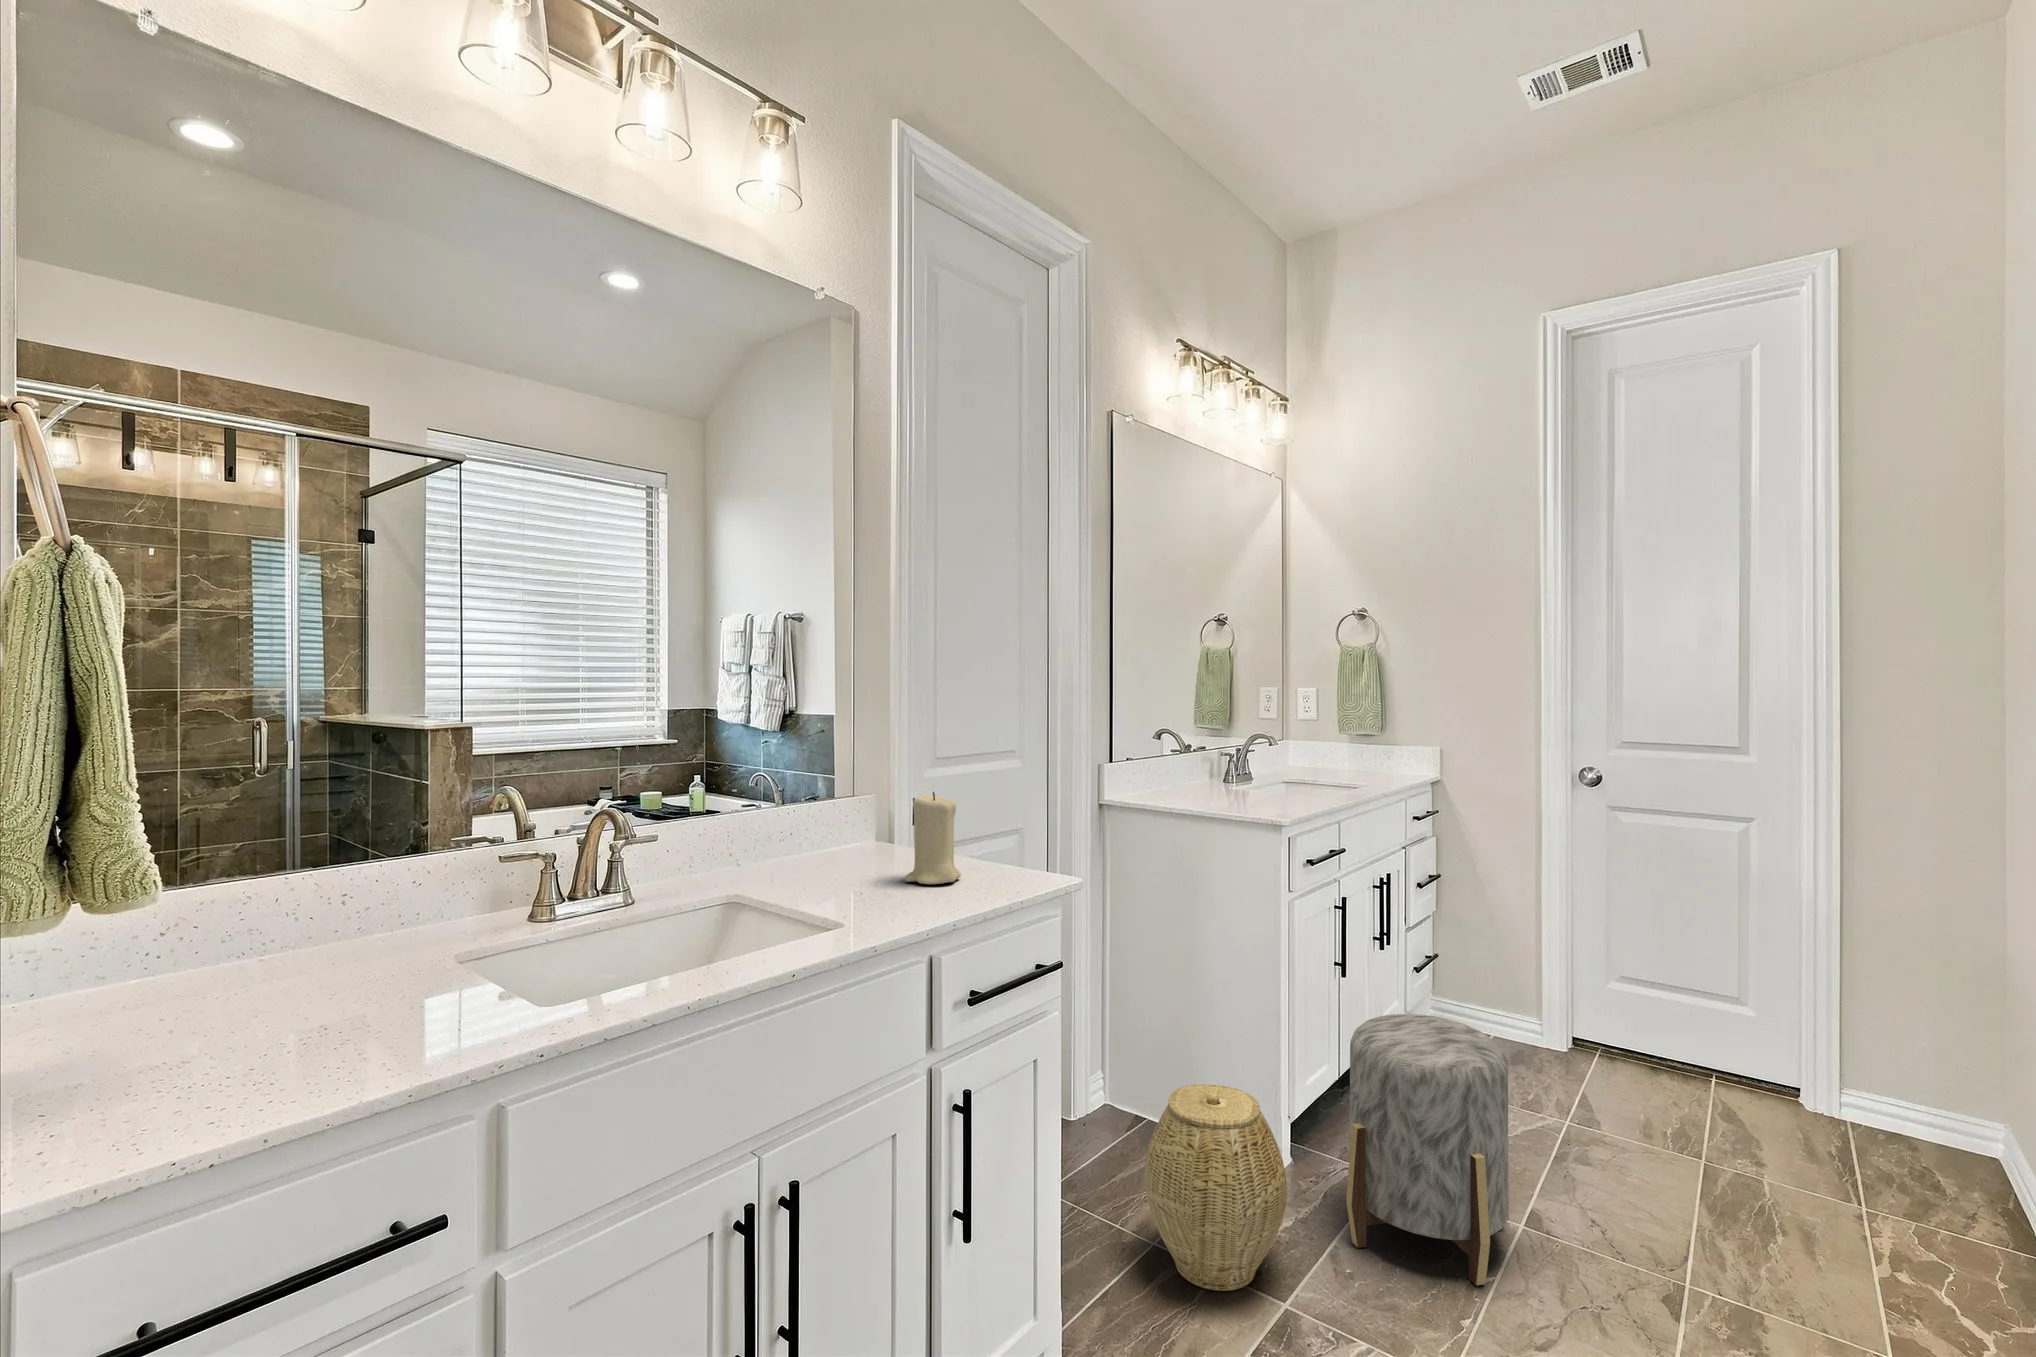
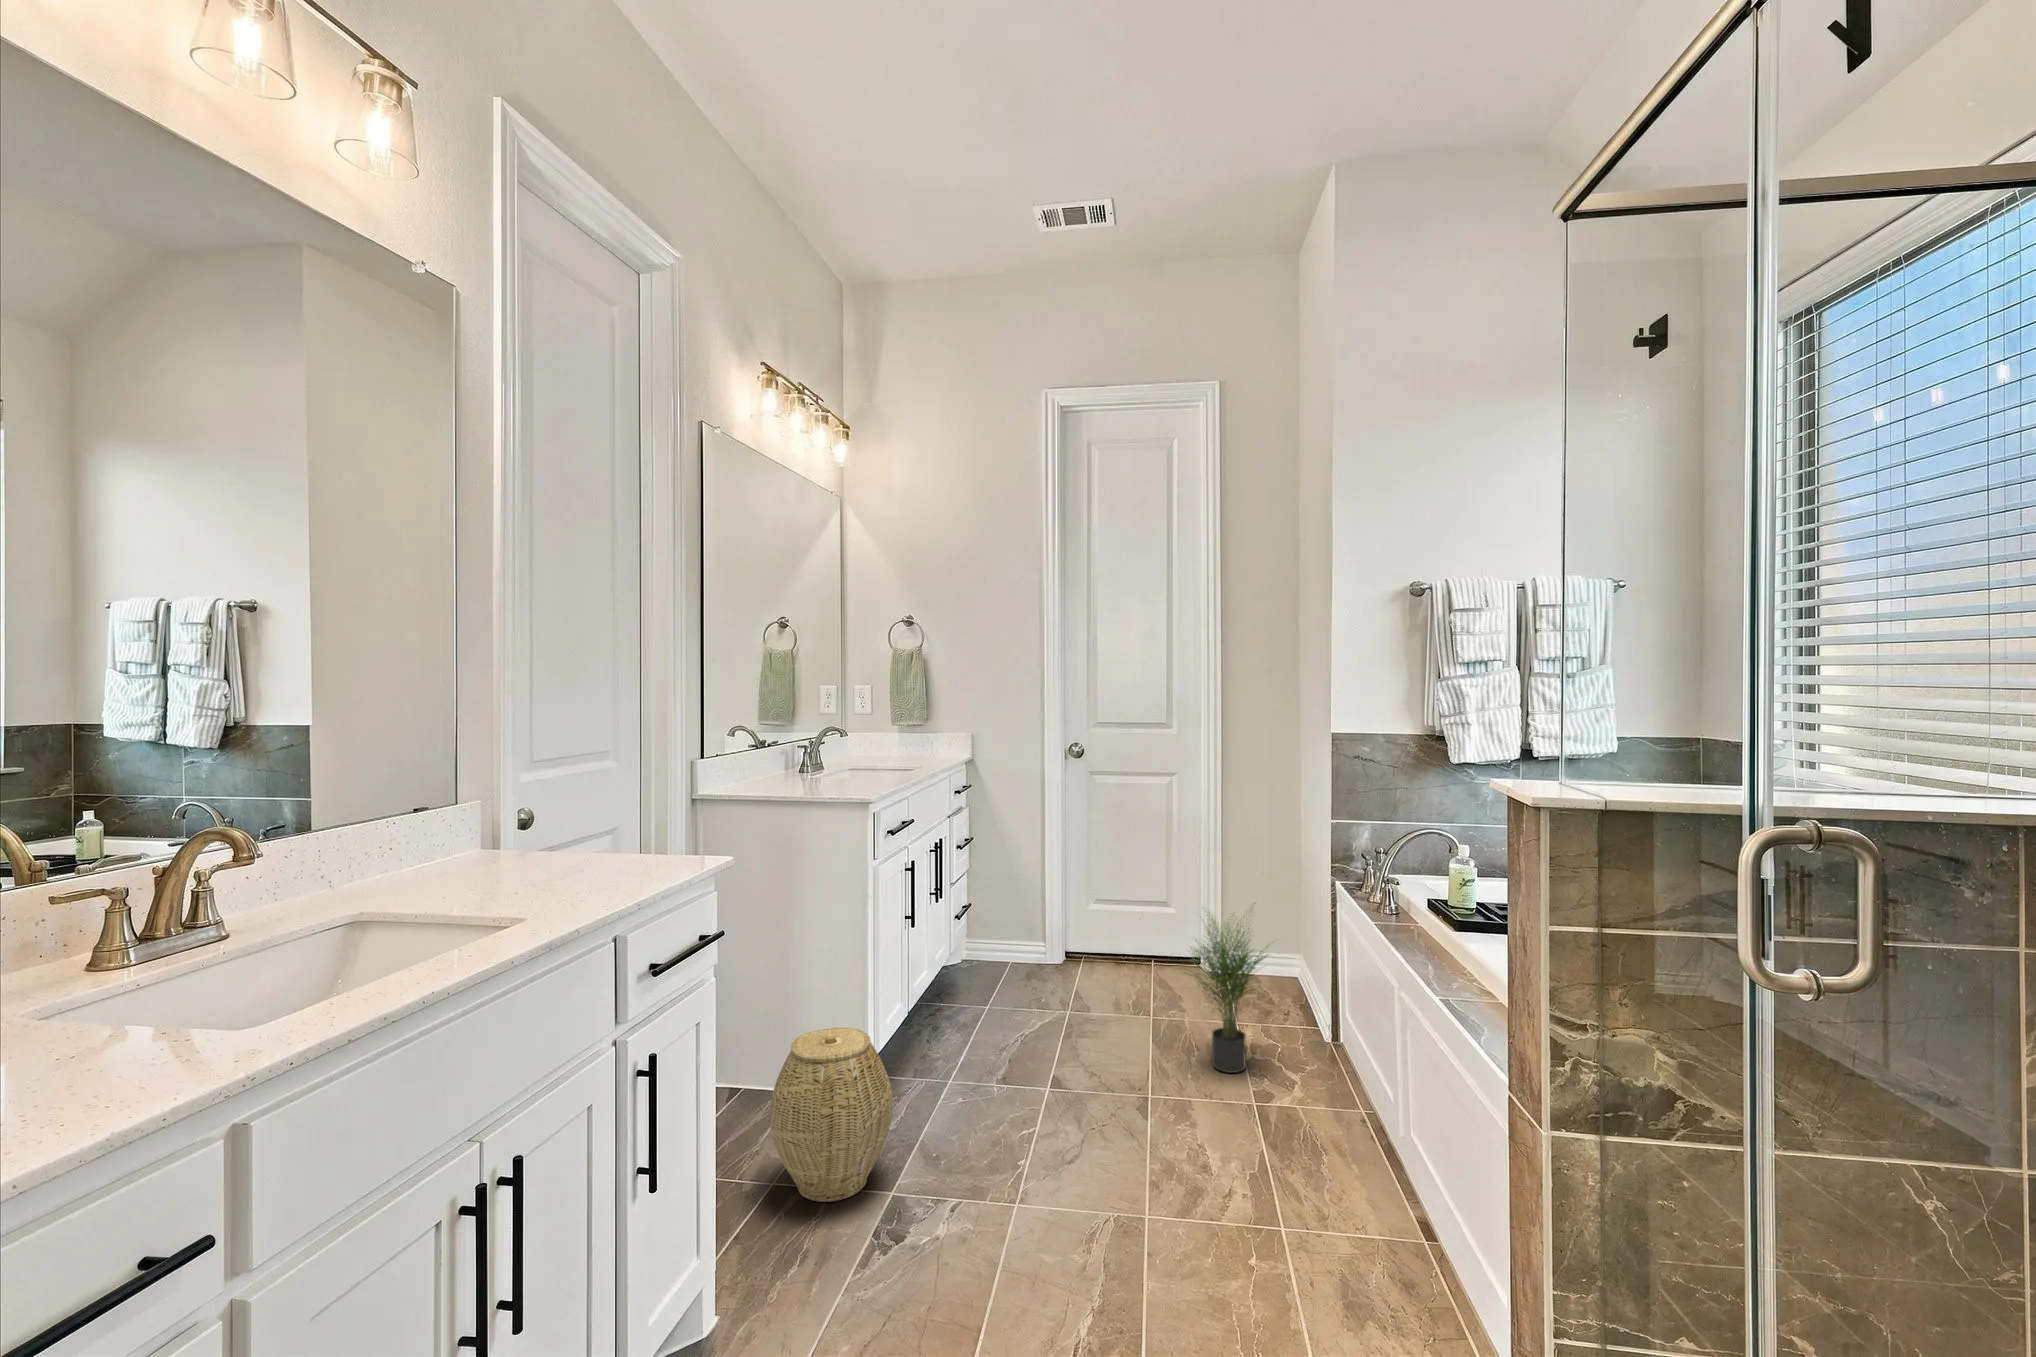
candle: present [905,792,961,884] -> none [558,786,616,876]
stool: present [1346,1014,1509,1285] -> none [932,943,1047,1138]
potted plant: none [1717,1015,1941,1282] -> present [1179,901,1268,1073]

